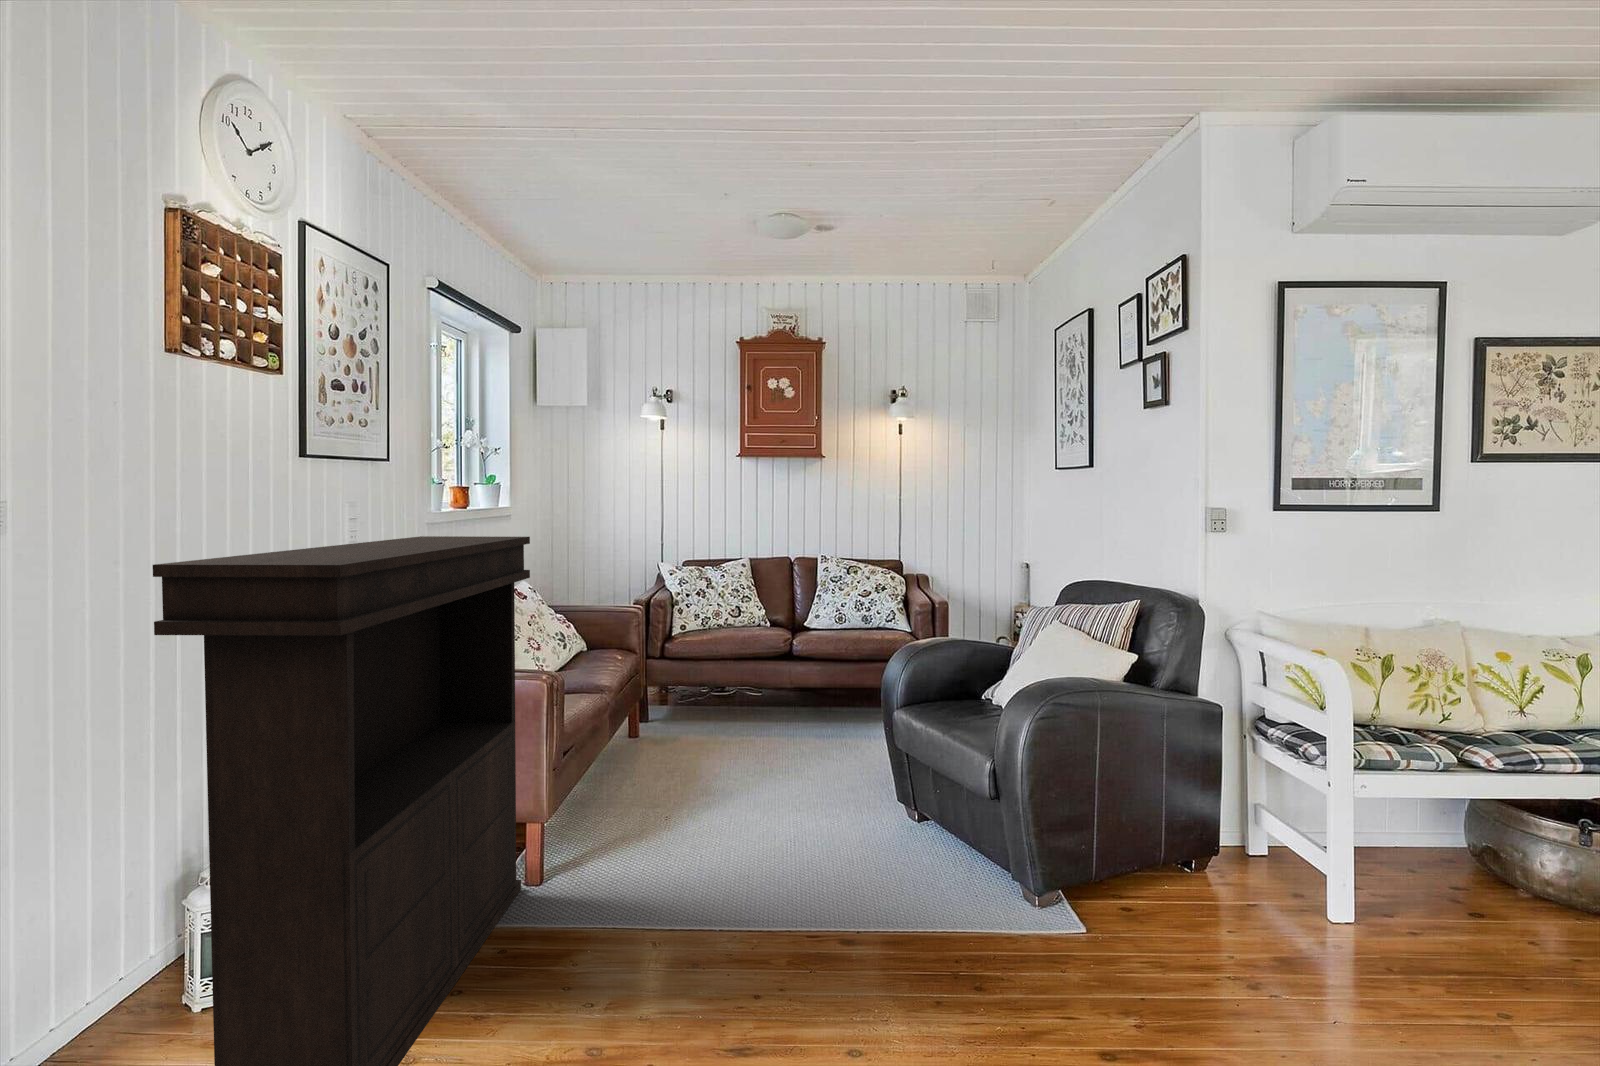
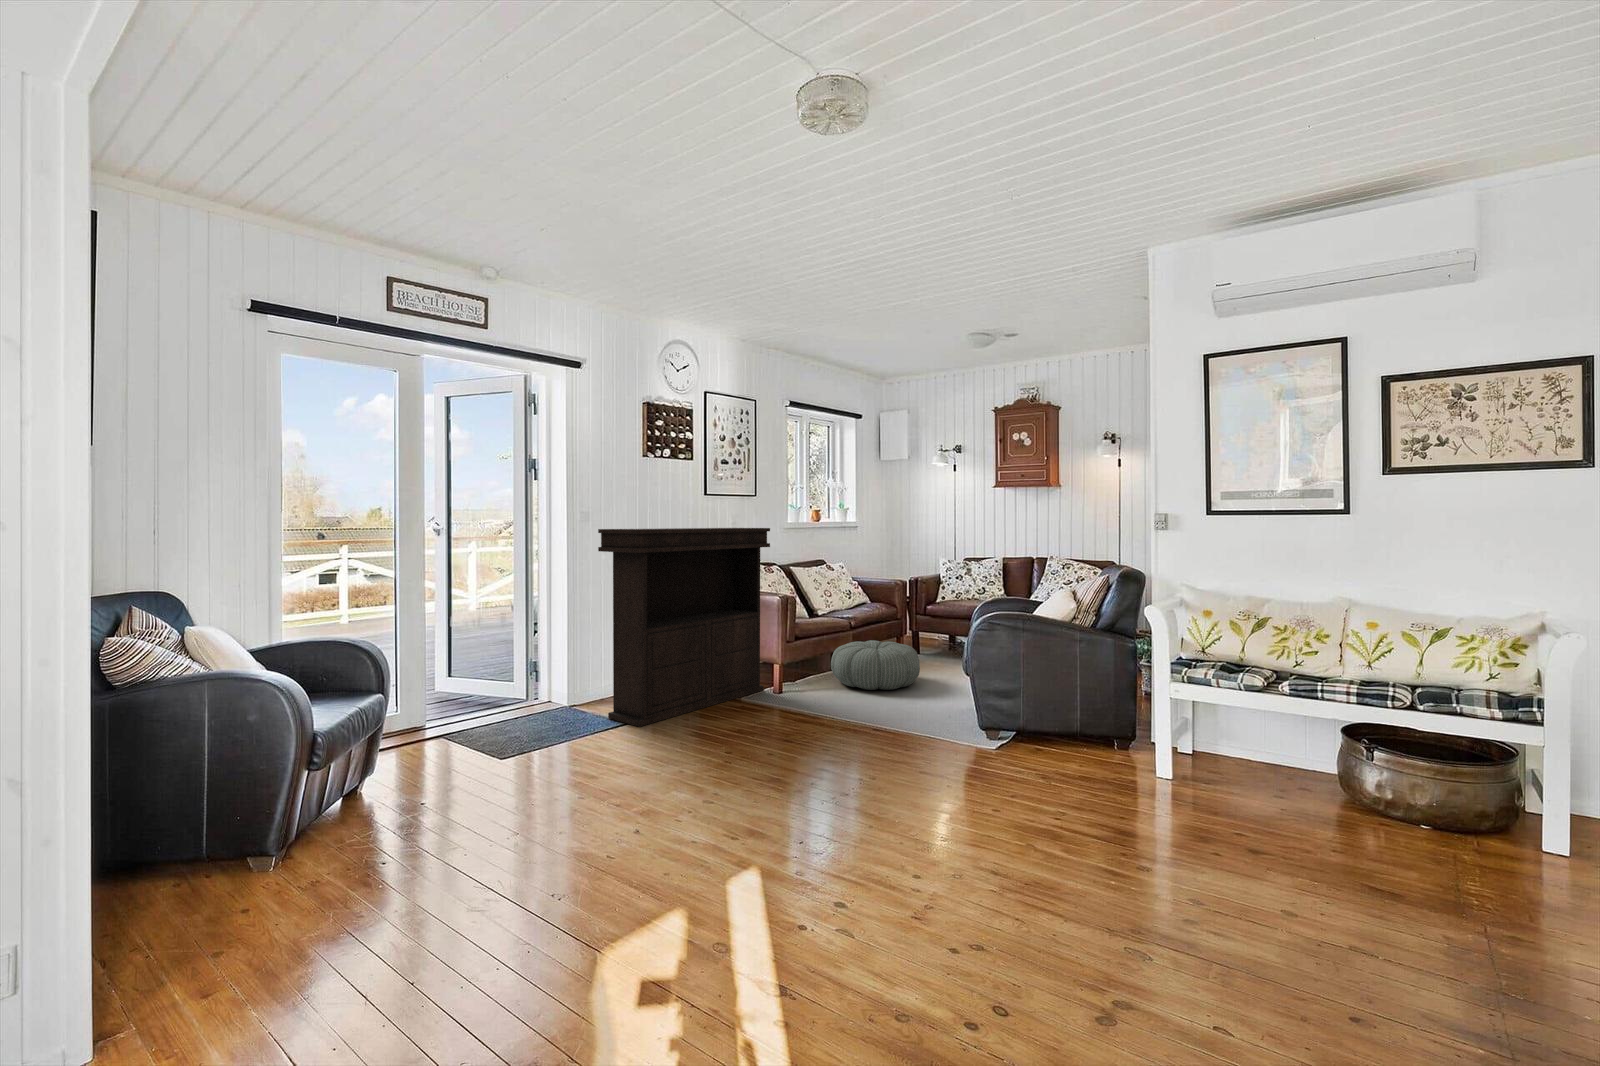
pouf: none [622,732,785,836] -> present [831,640,920,690]

